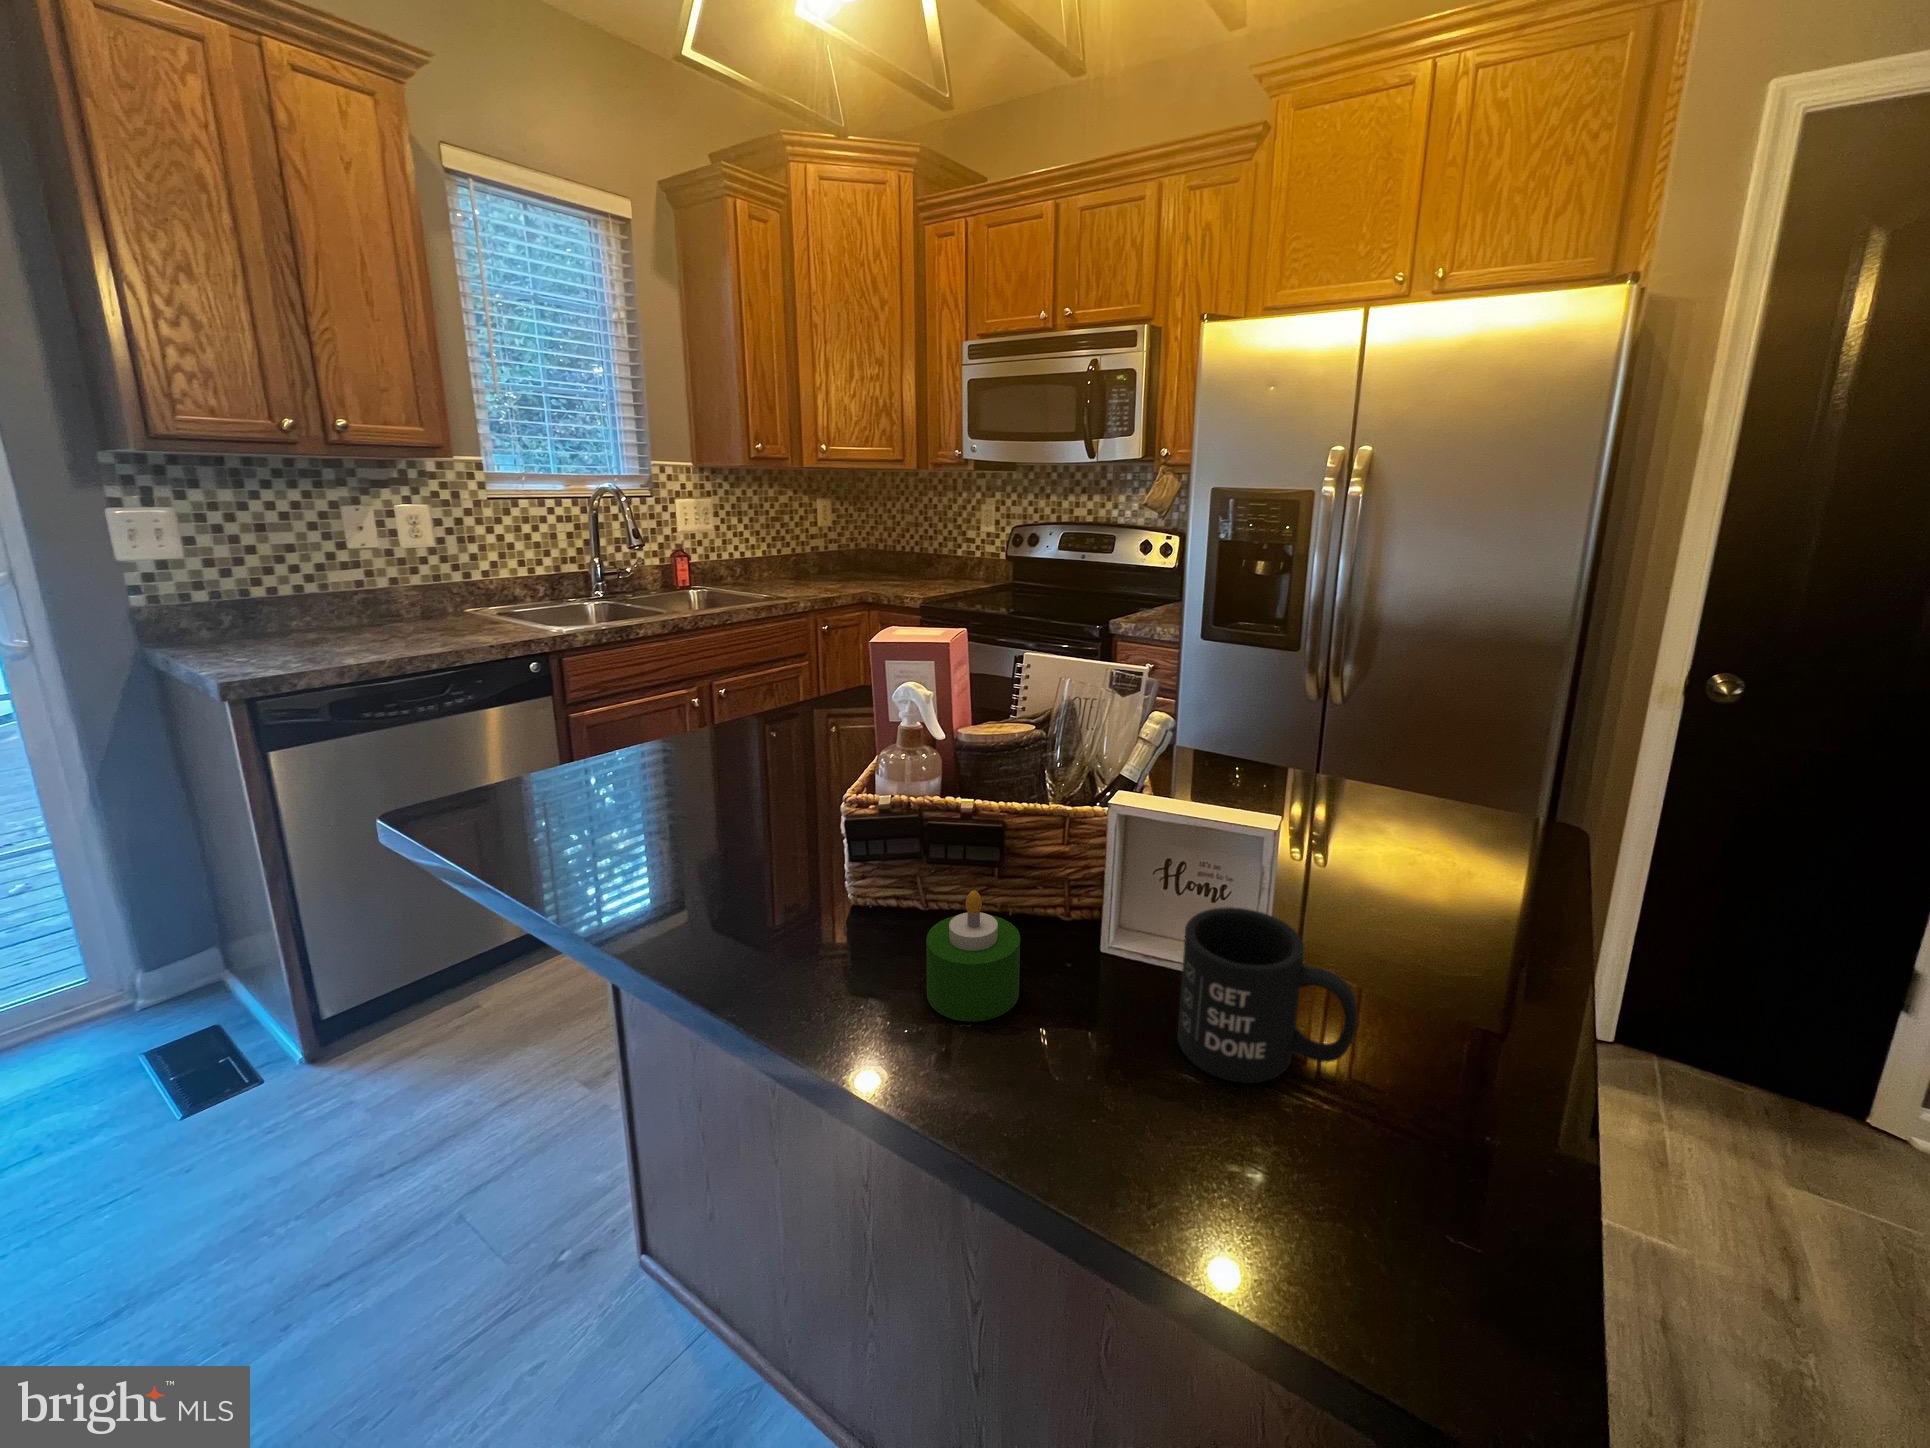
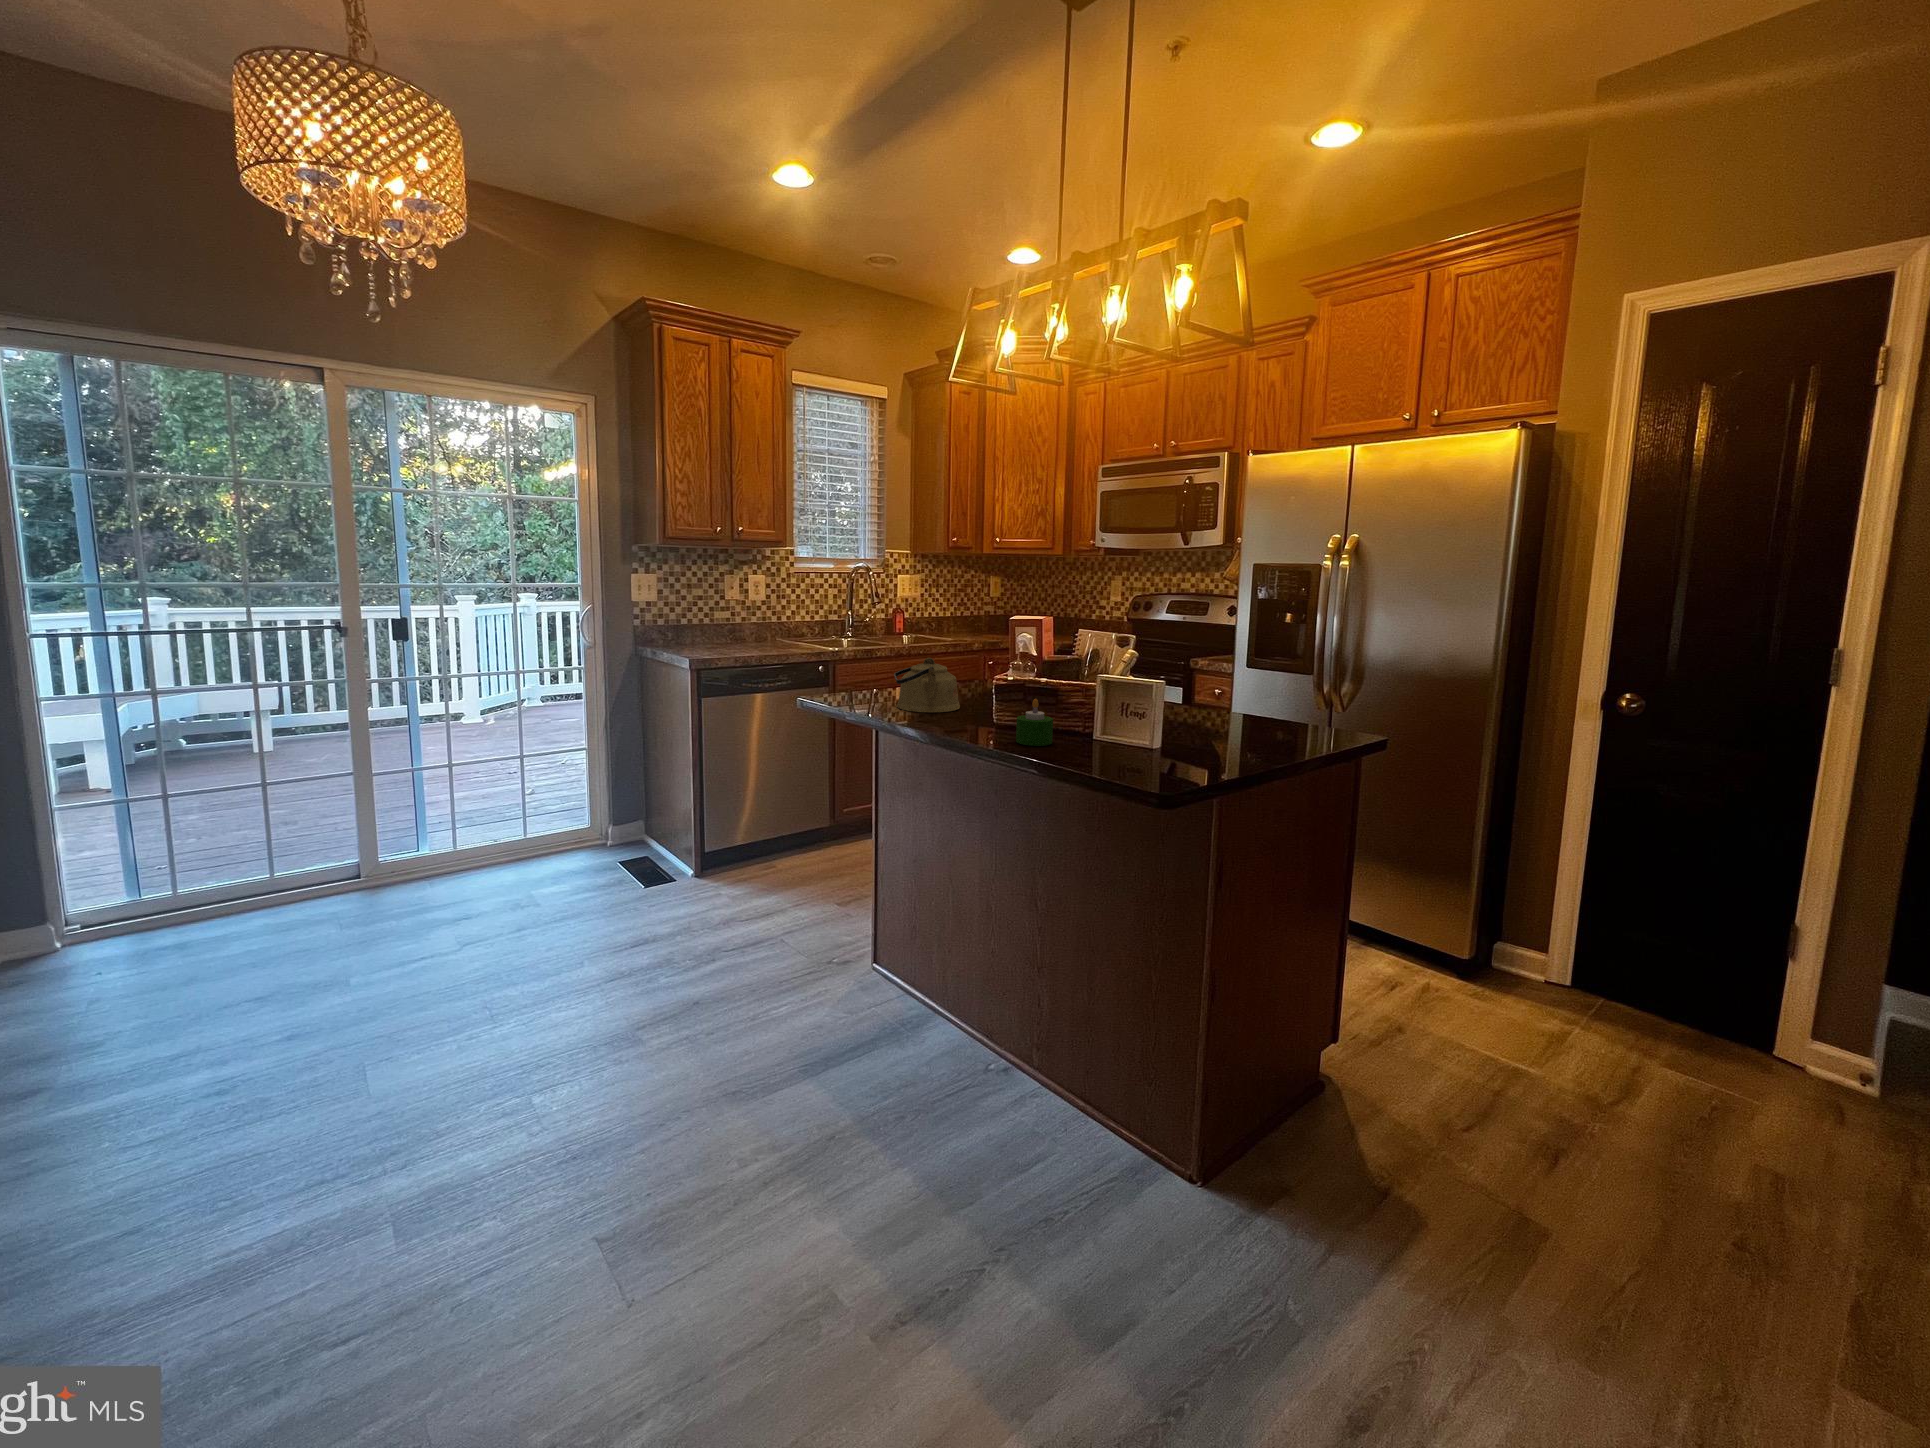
kettle: none [616,723,777,856] -> present [894,658,960,713]
mug: present [1177,907,1357,1083] -> none [1107,707,1169,761]

